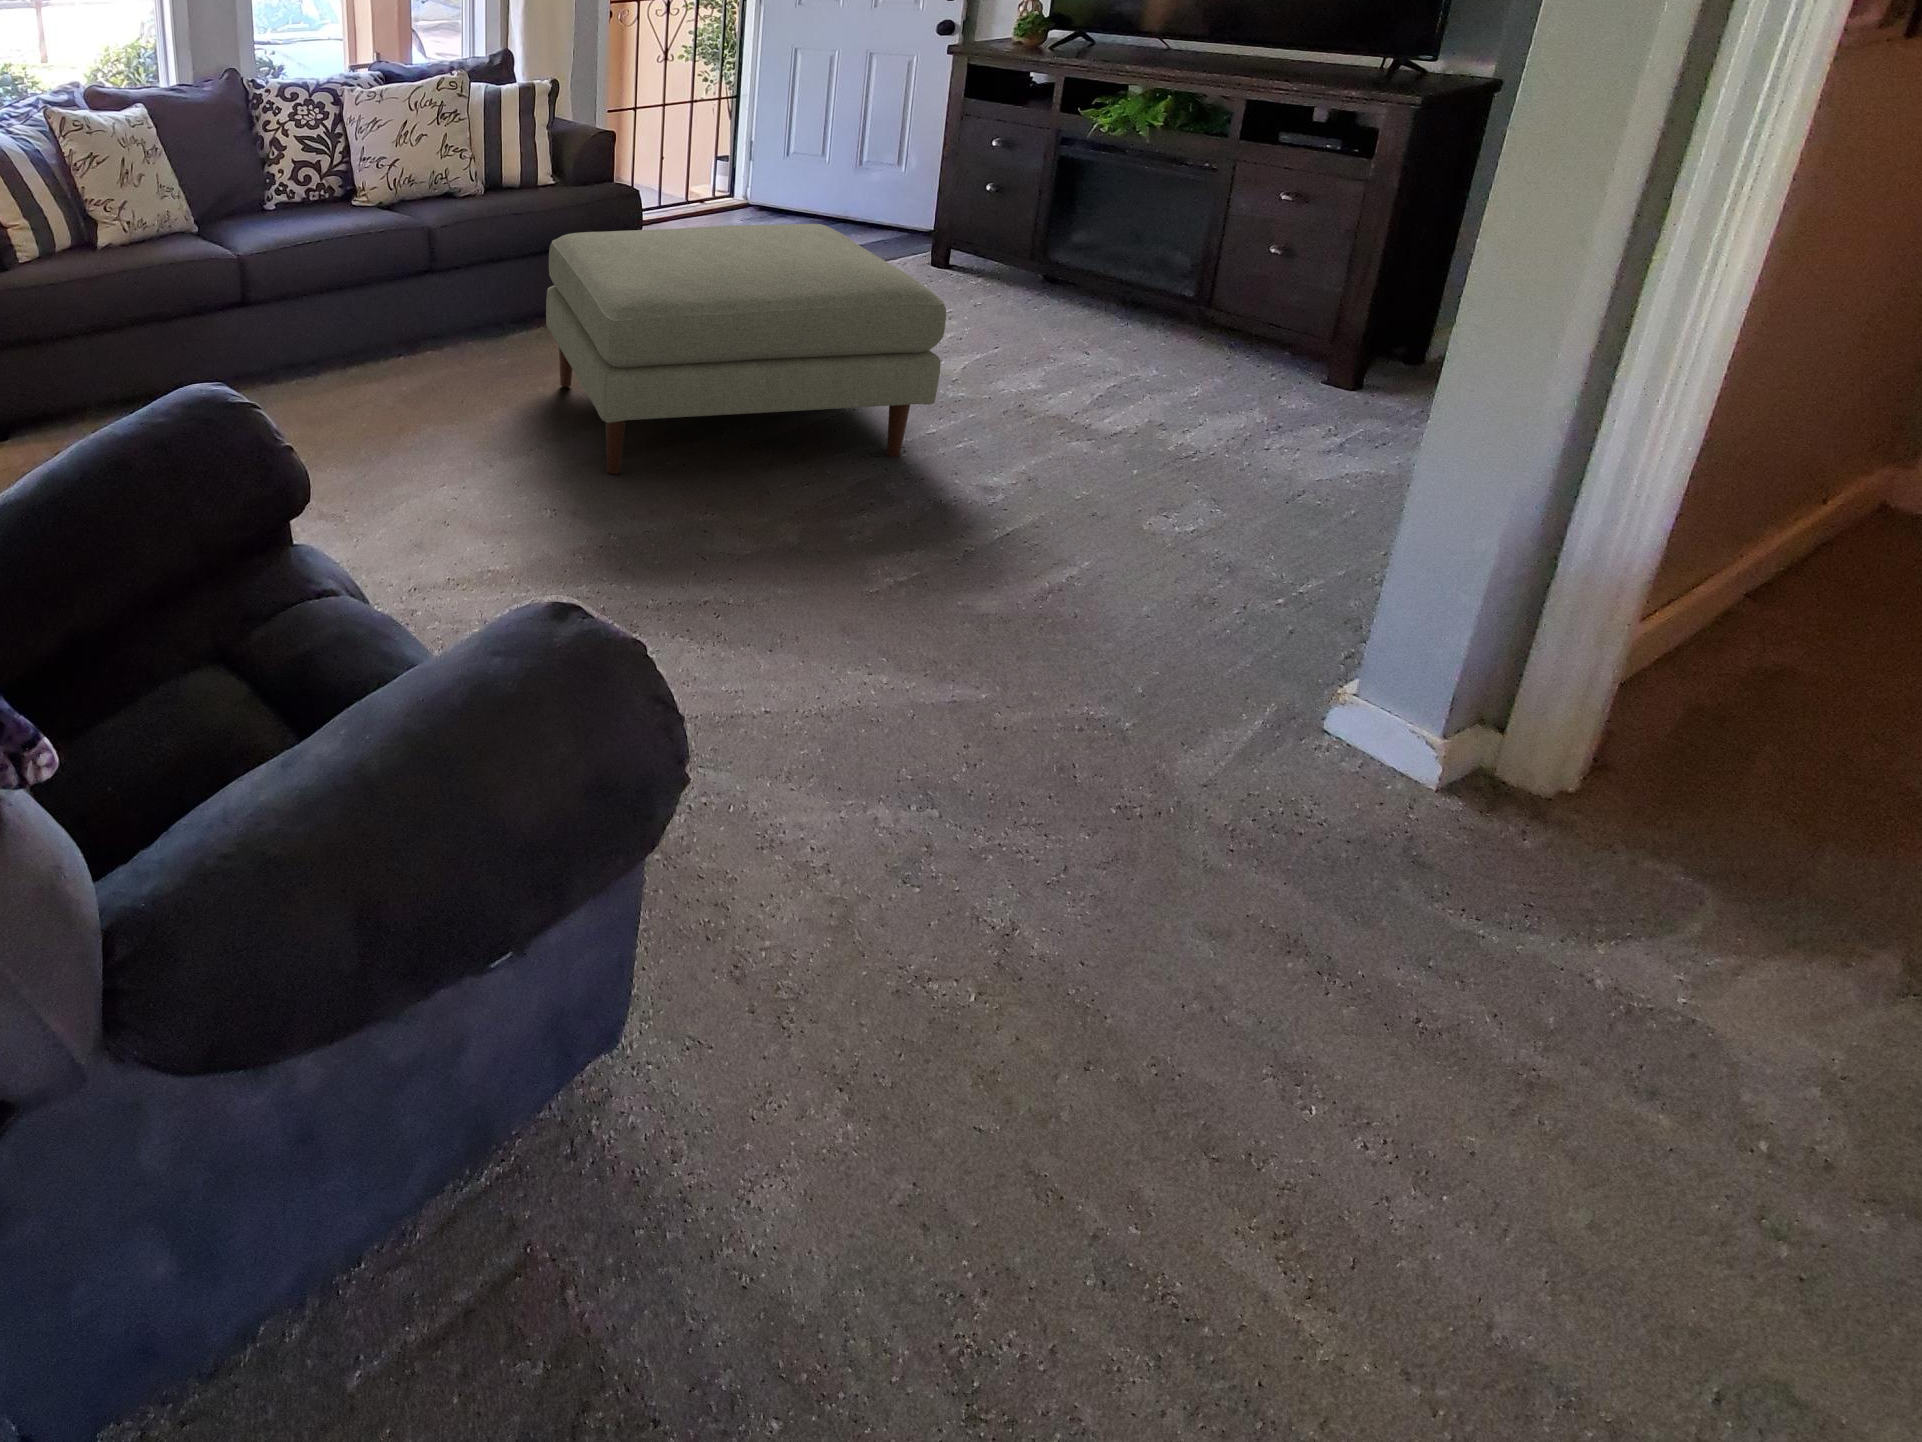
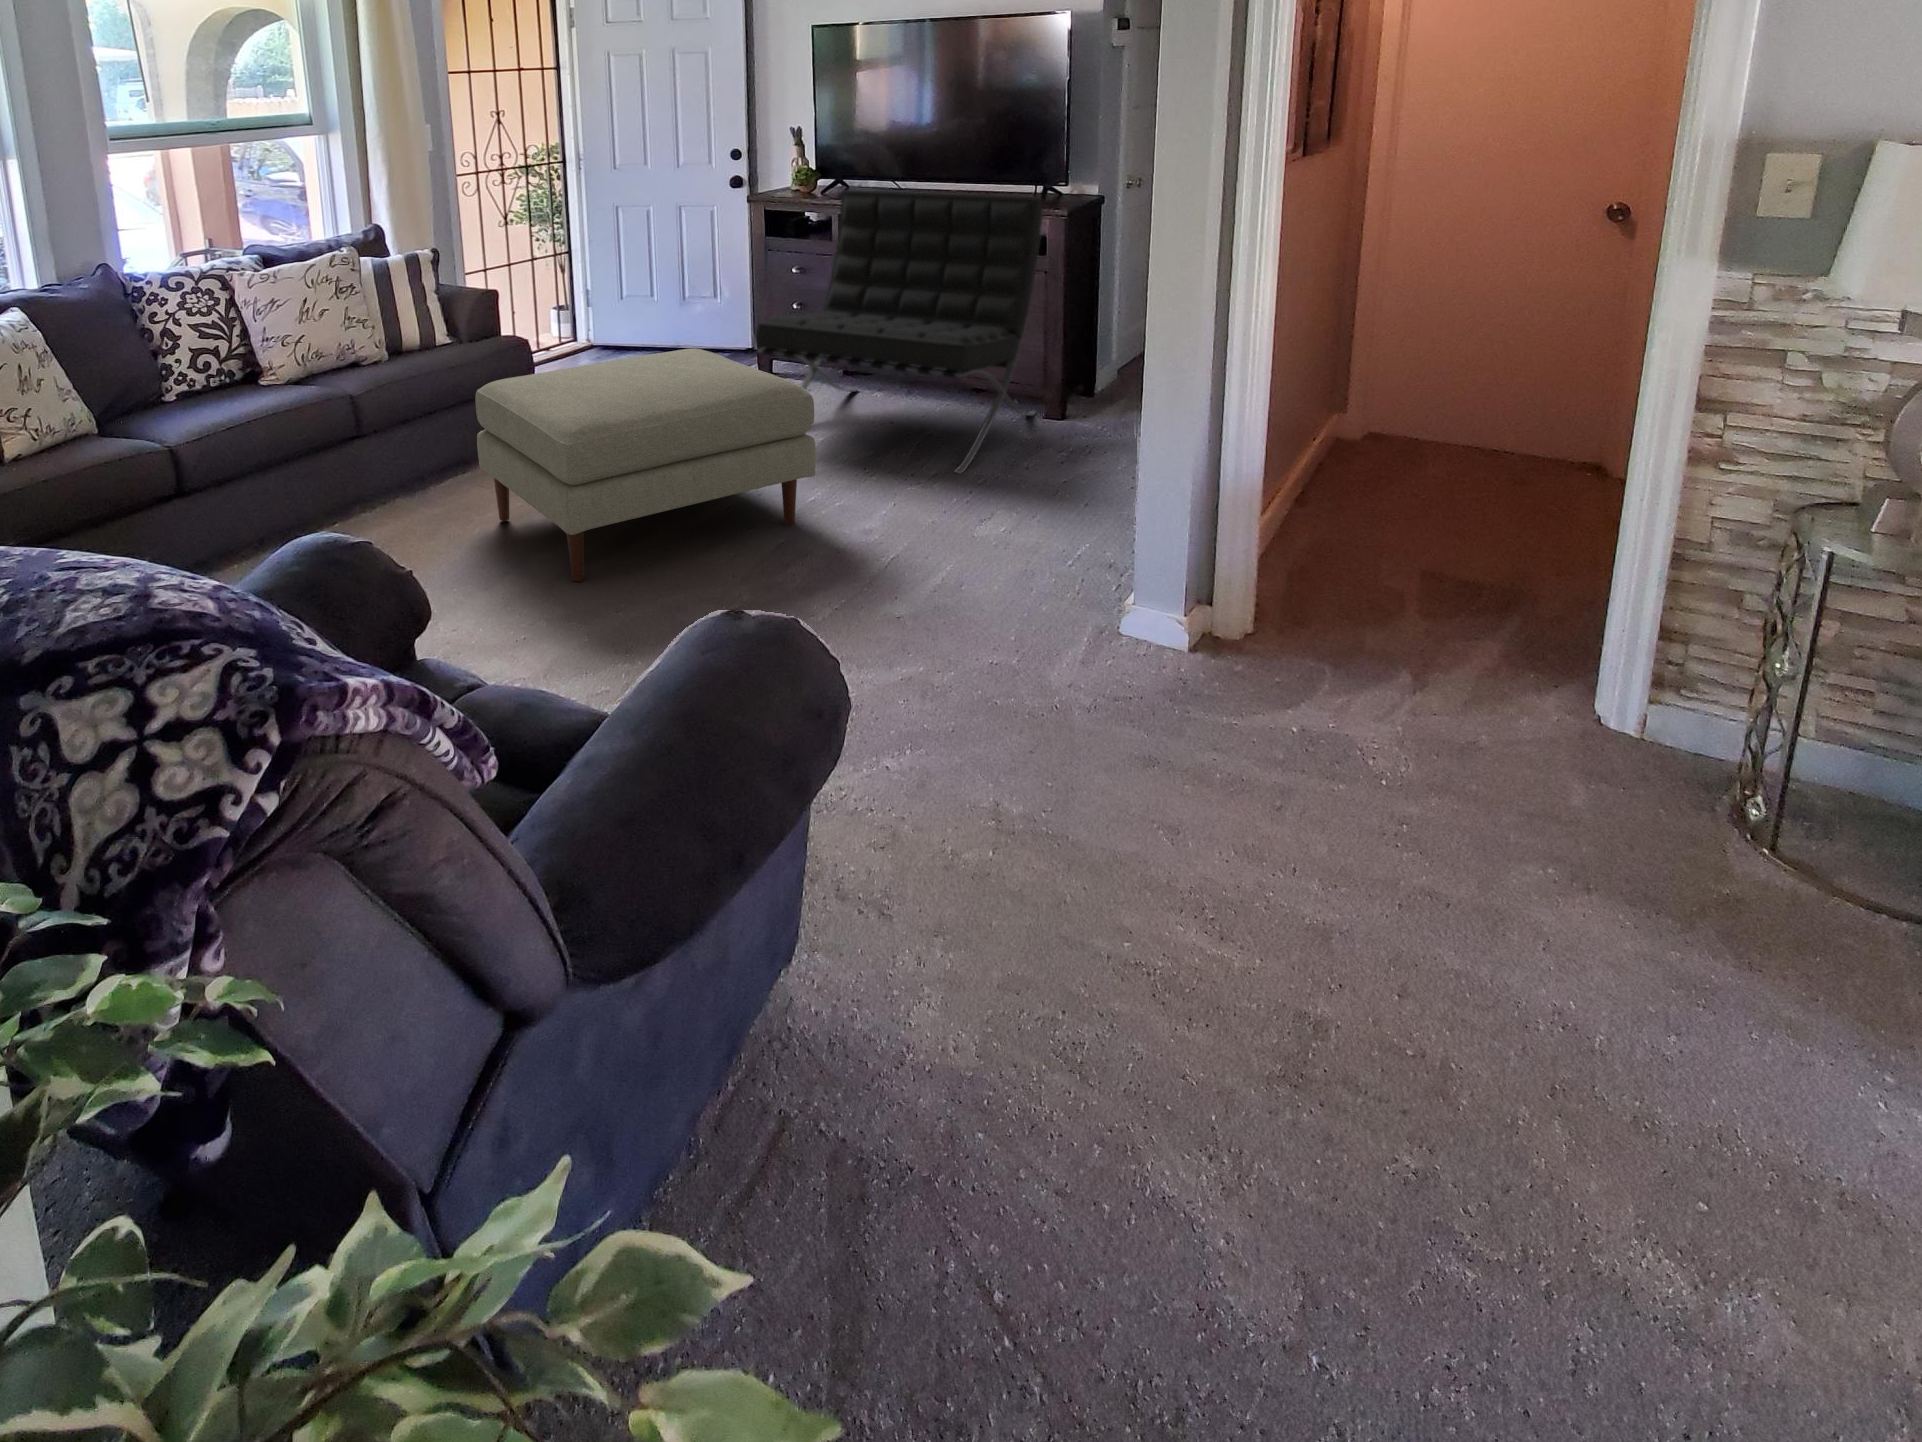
lounge chair: none [896,45,1375,434] -> present [755,190,1043,474]

